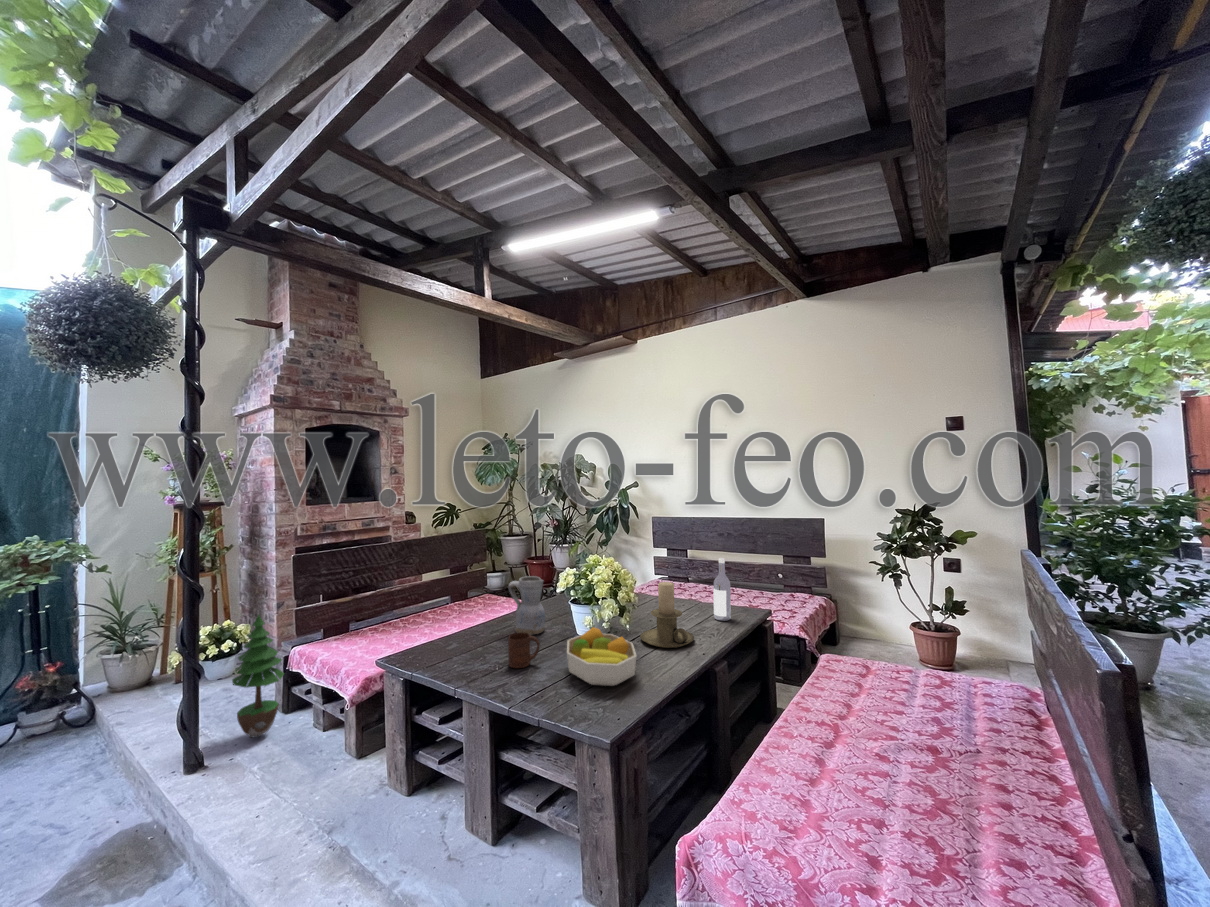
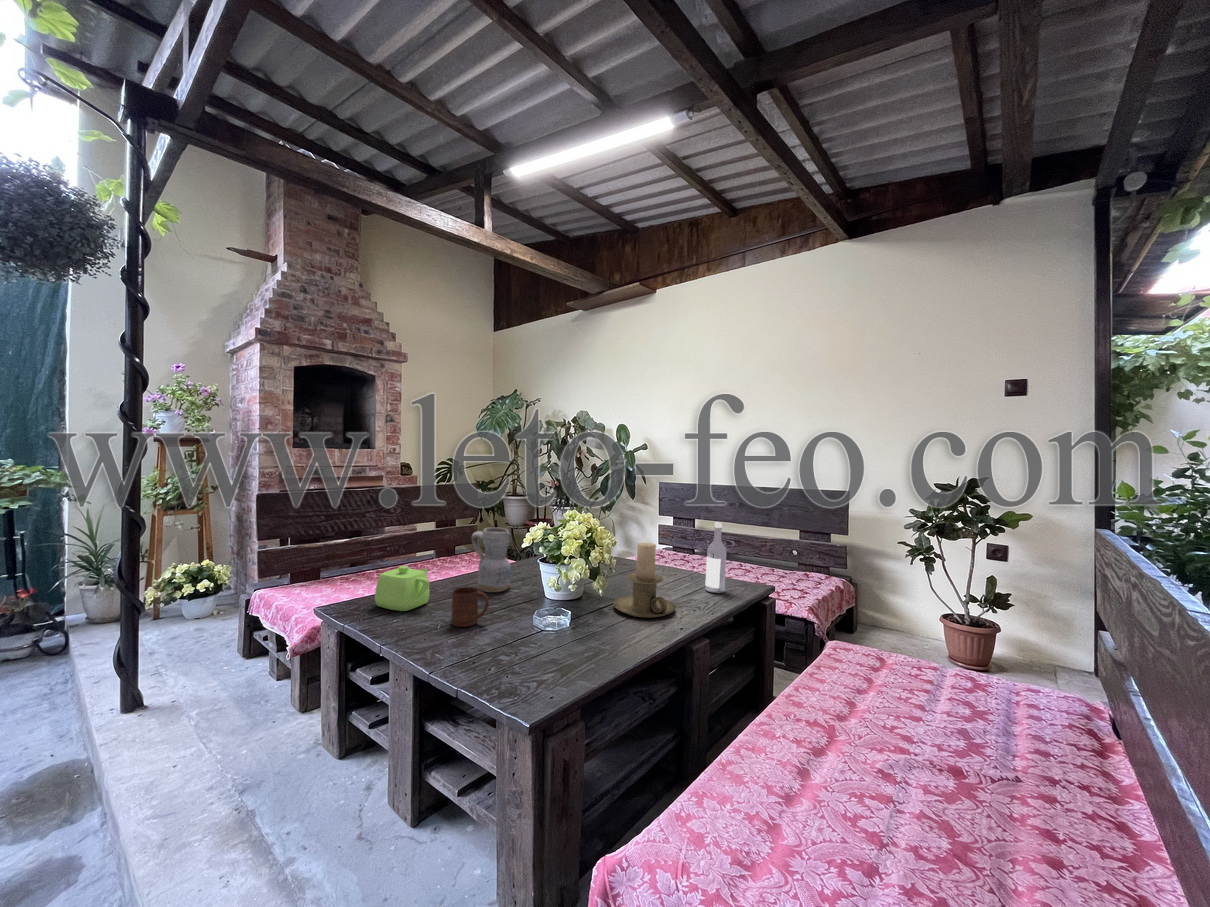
potted tree: present [232,615,284,738] -> none [177,549,238,680]
teapot: none [434,618,483,658] -> present [375,566,430,611]
fruit bowl: present [567,627,636,686] -> none [513,586,595,656]

